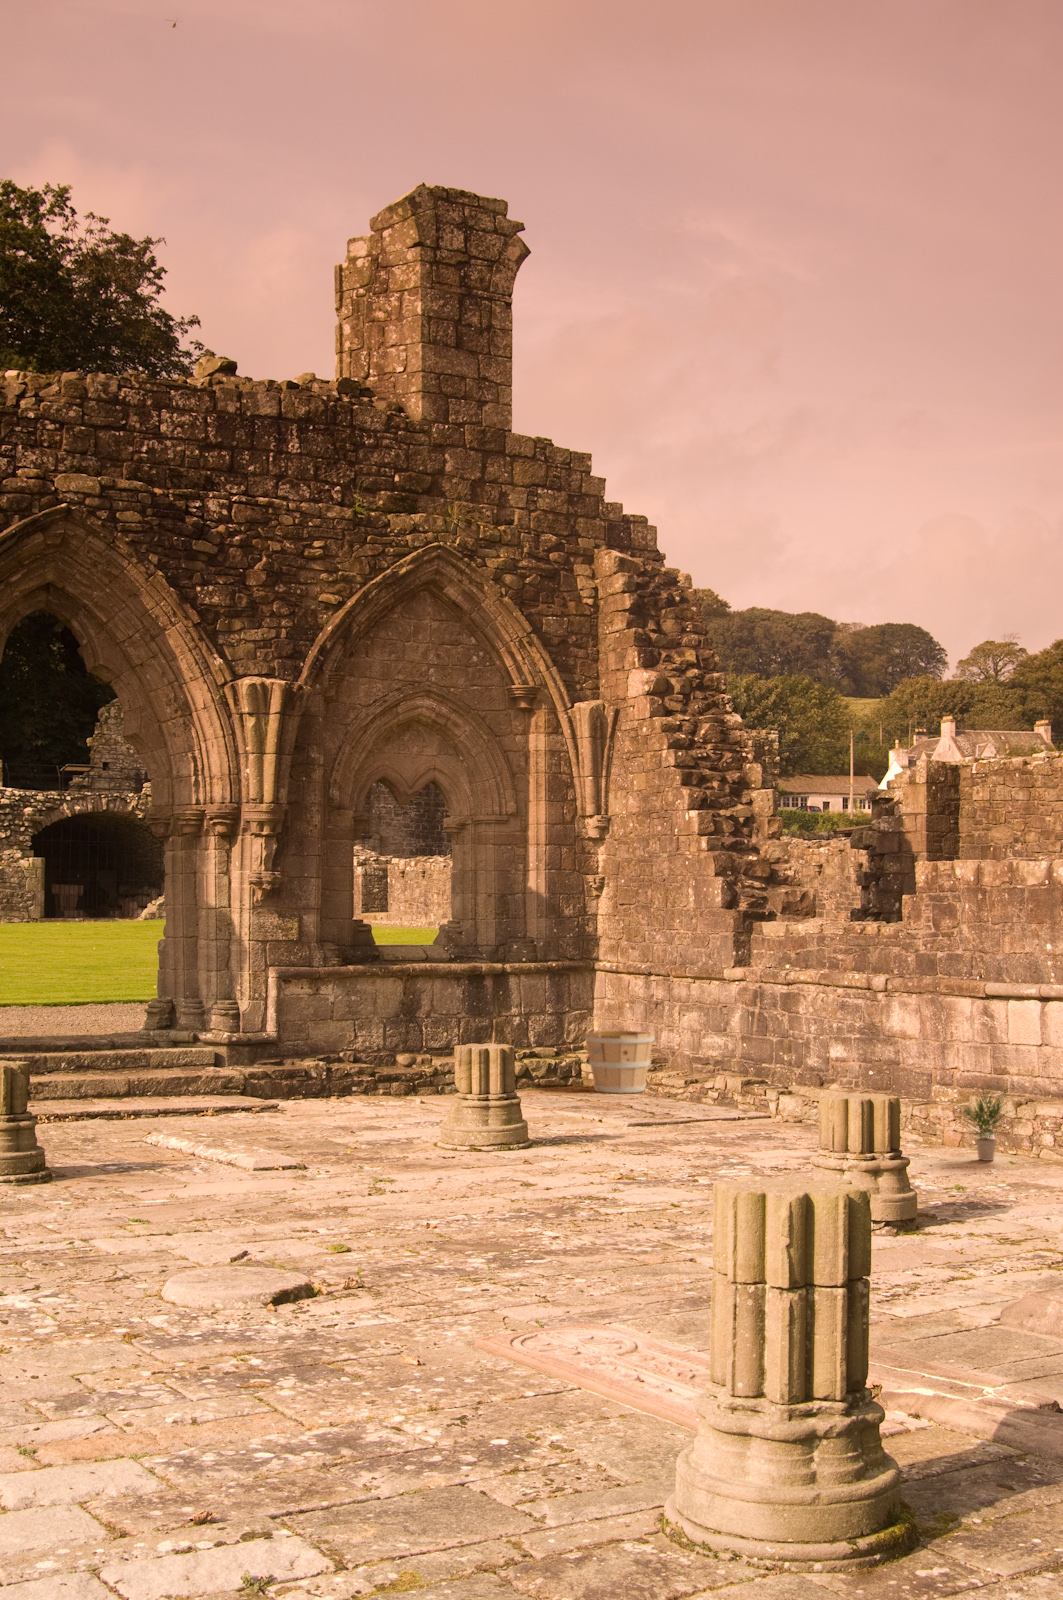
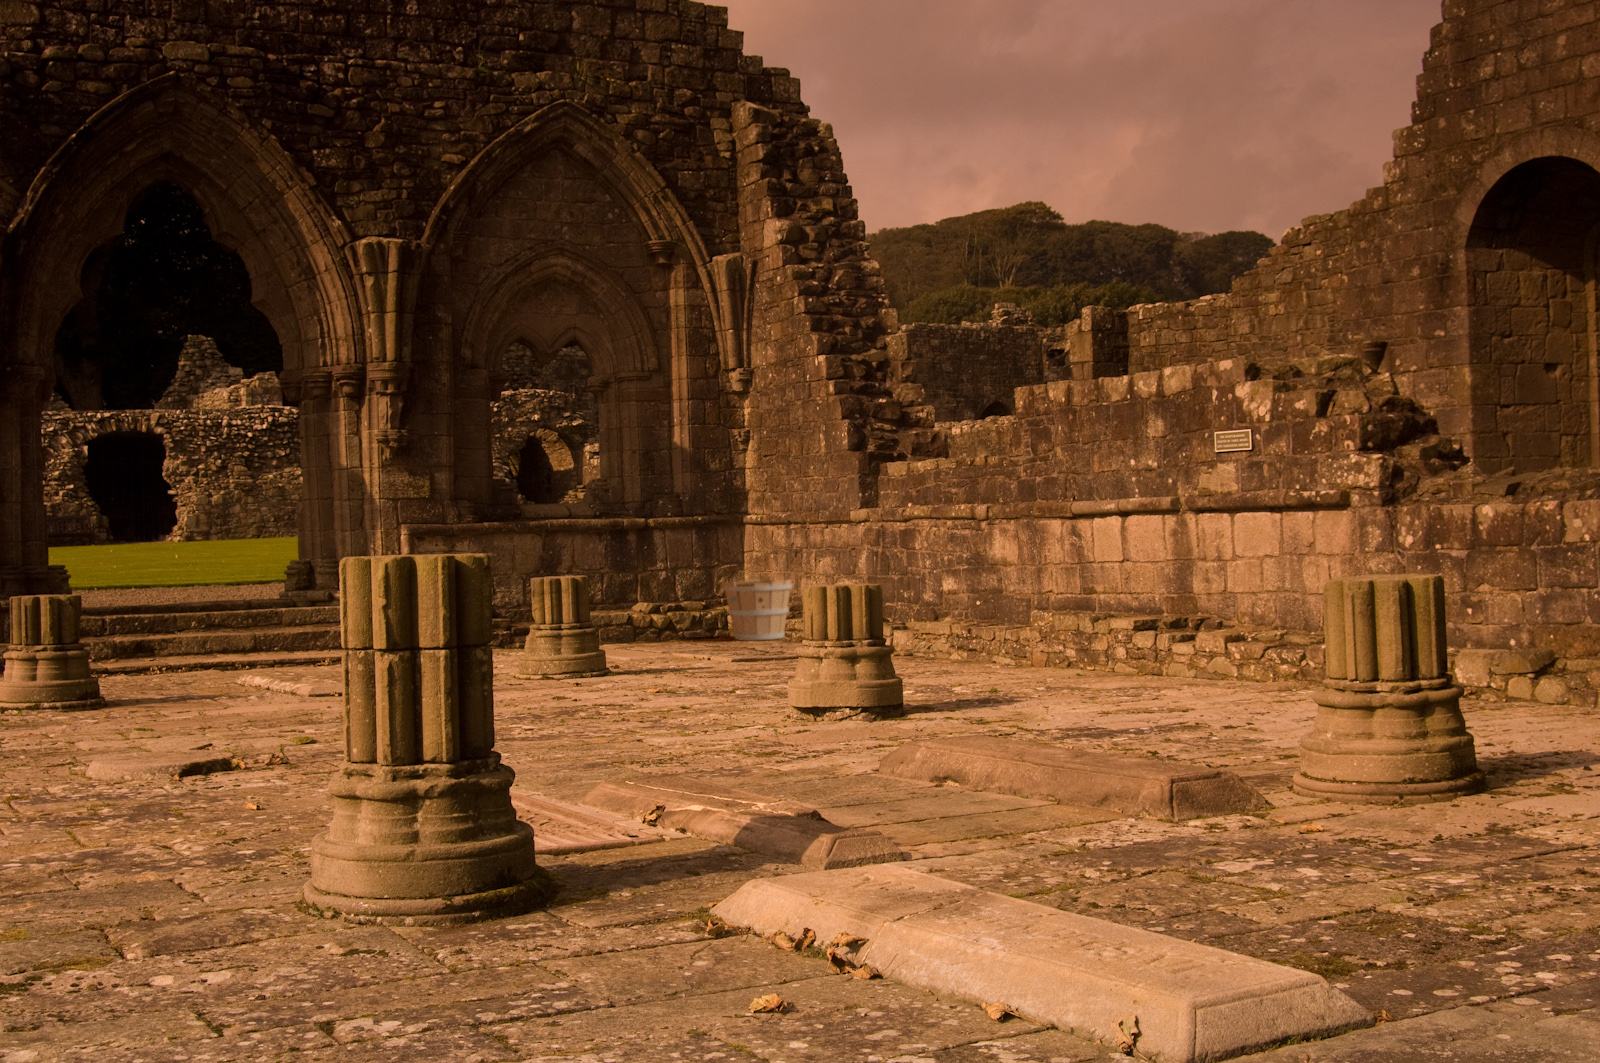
potted plant: present [960,1088,1009,1161] -> none [1030,597,1102,678]

